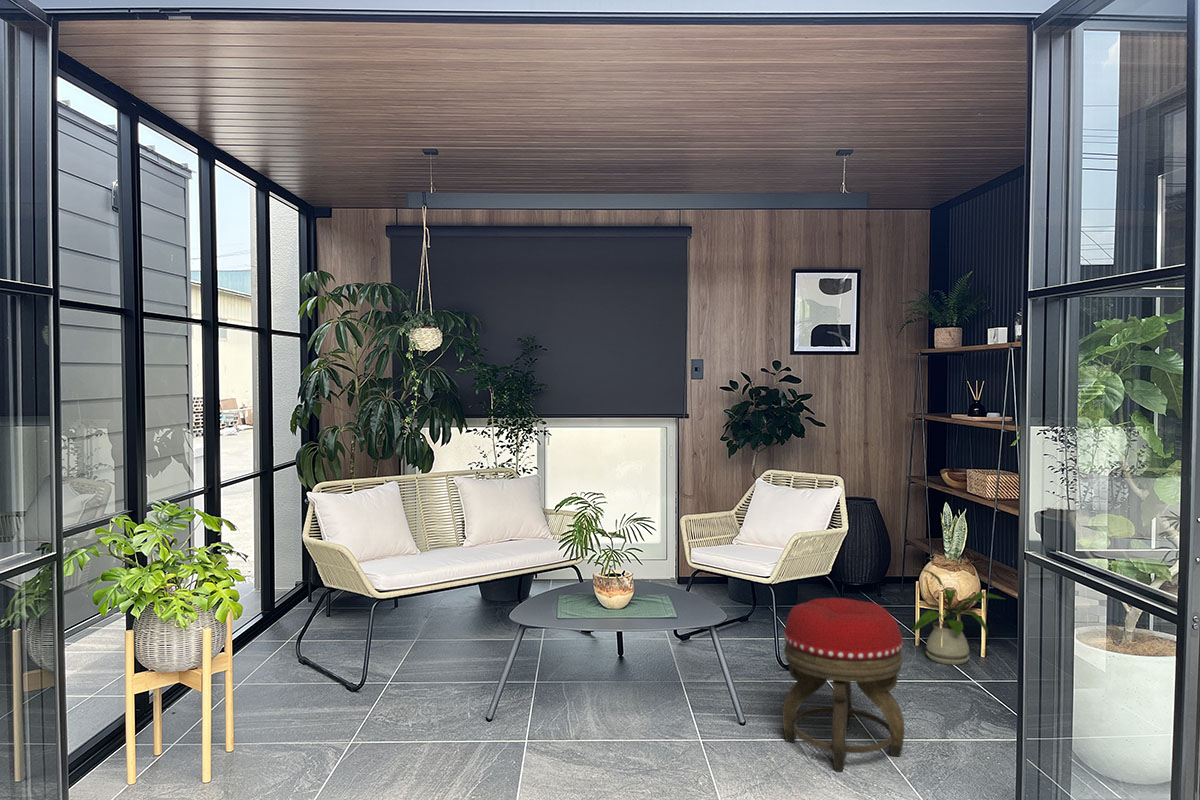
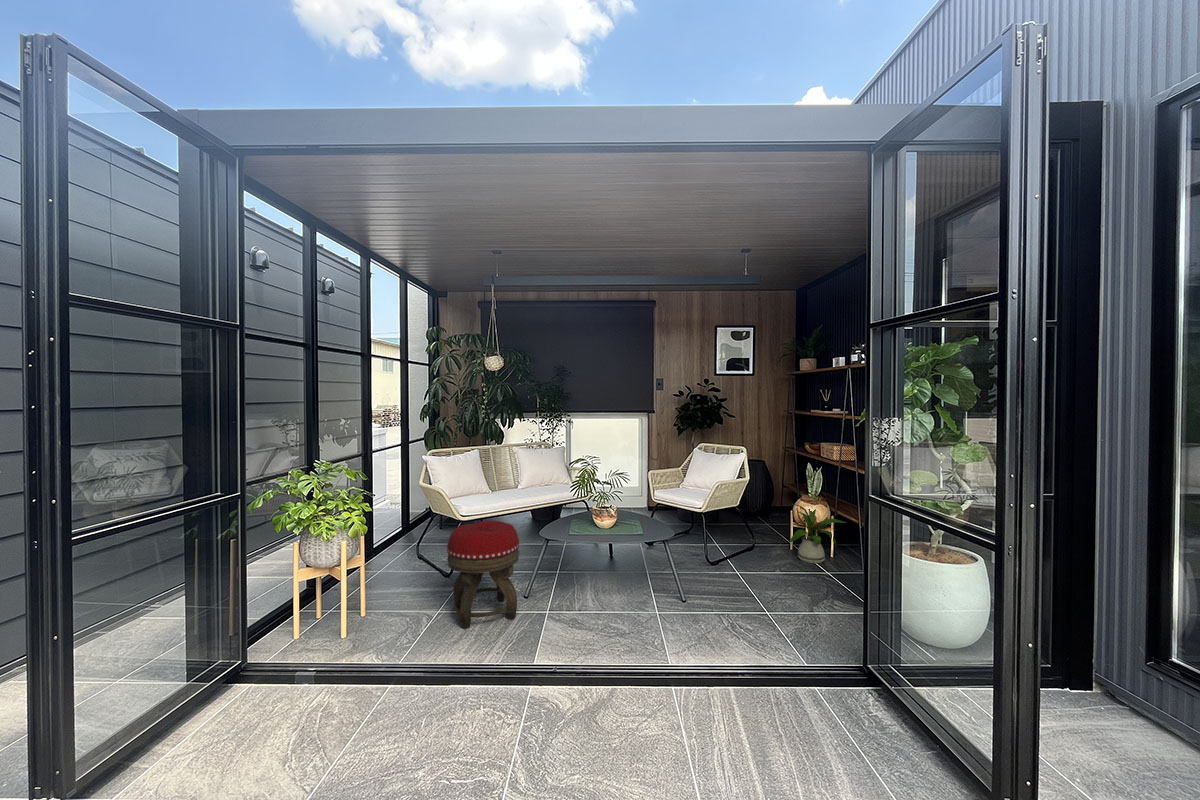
footstool: present [782,598,904,772] -> present [447,521,519,629]

